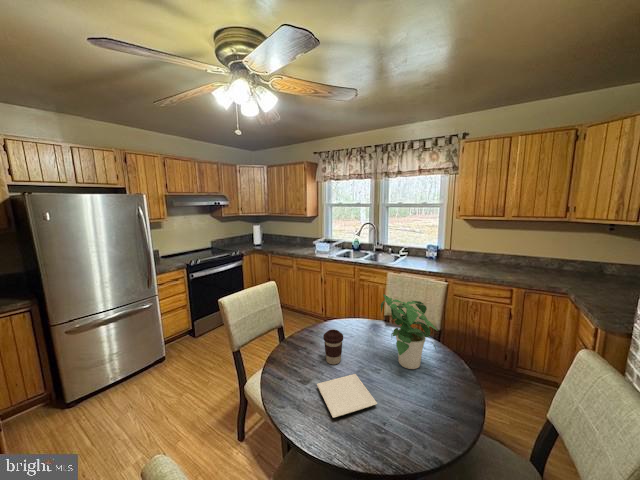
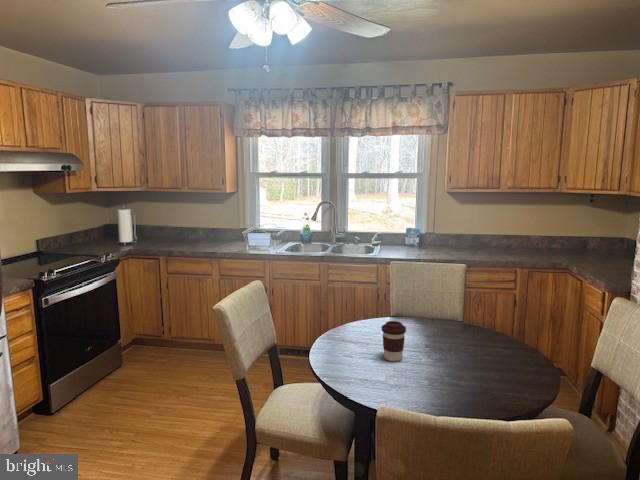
potted plant: present [381,294,437,369] -> none [440,273,503,351]
plate: present [317,374,377,418] -> none [402,362,474,396]

